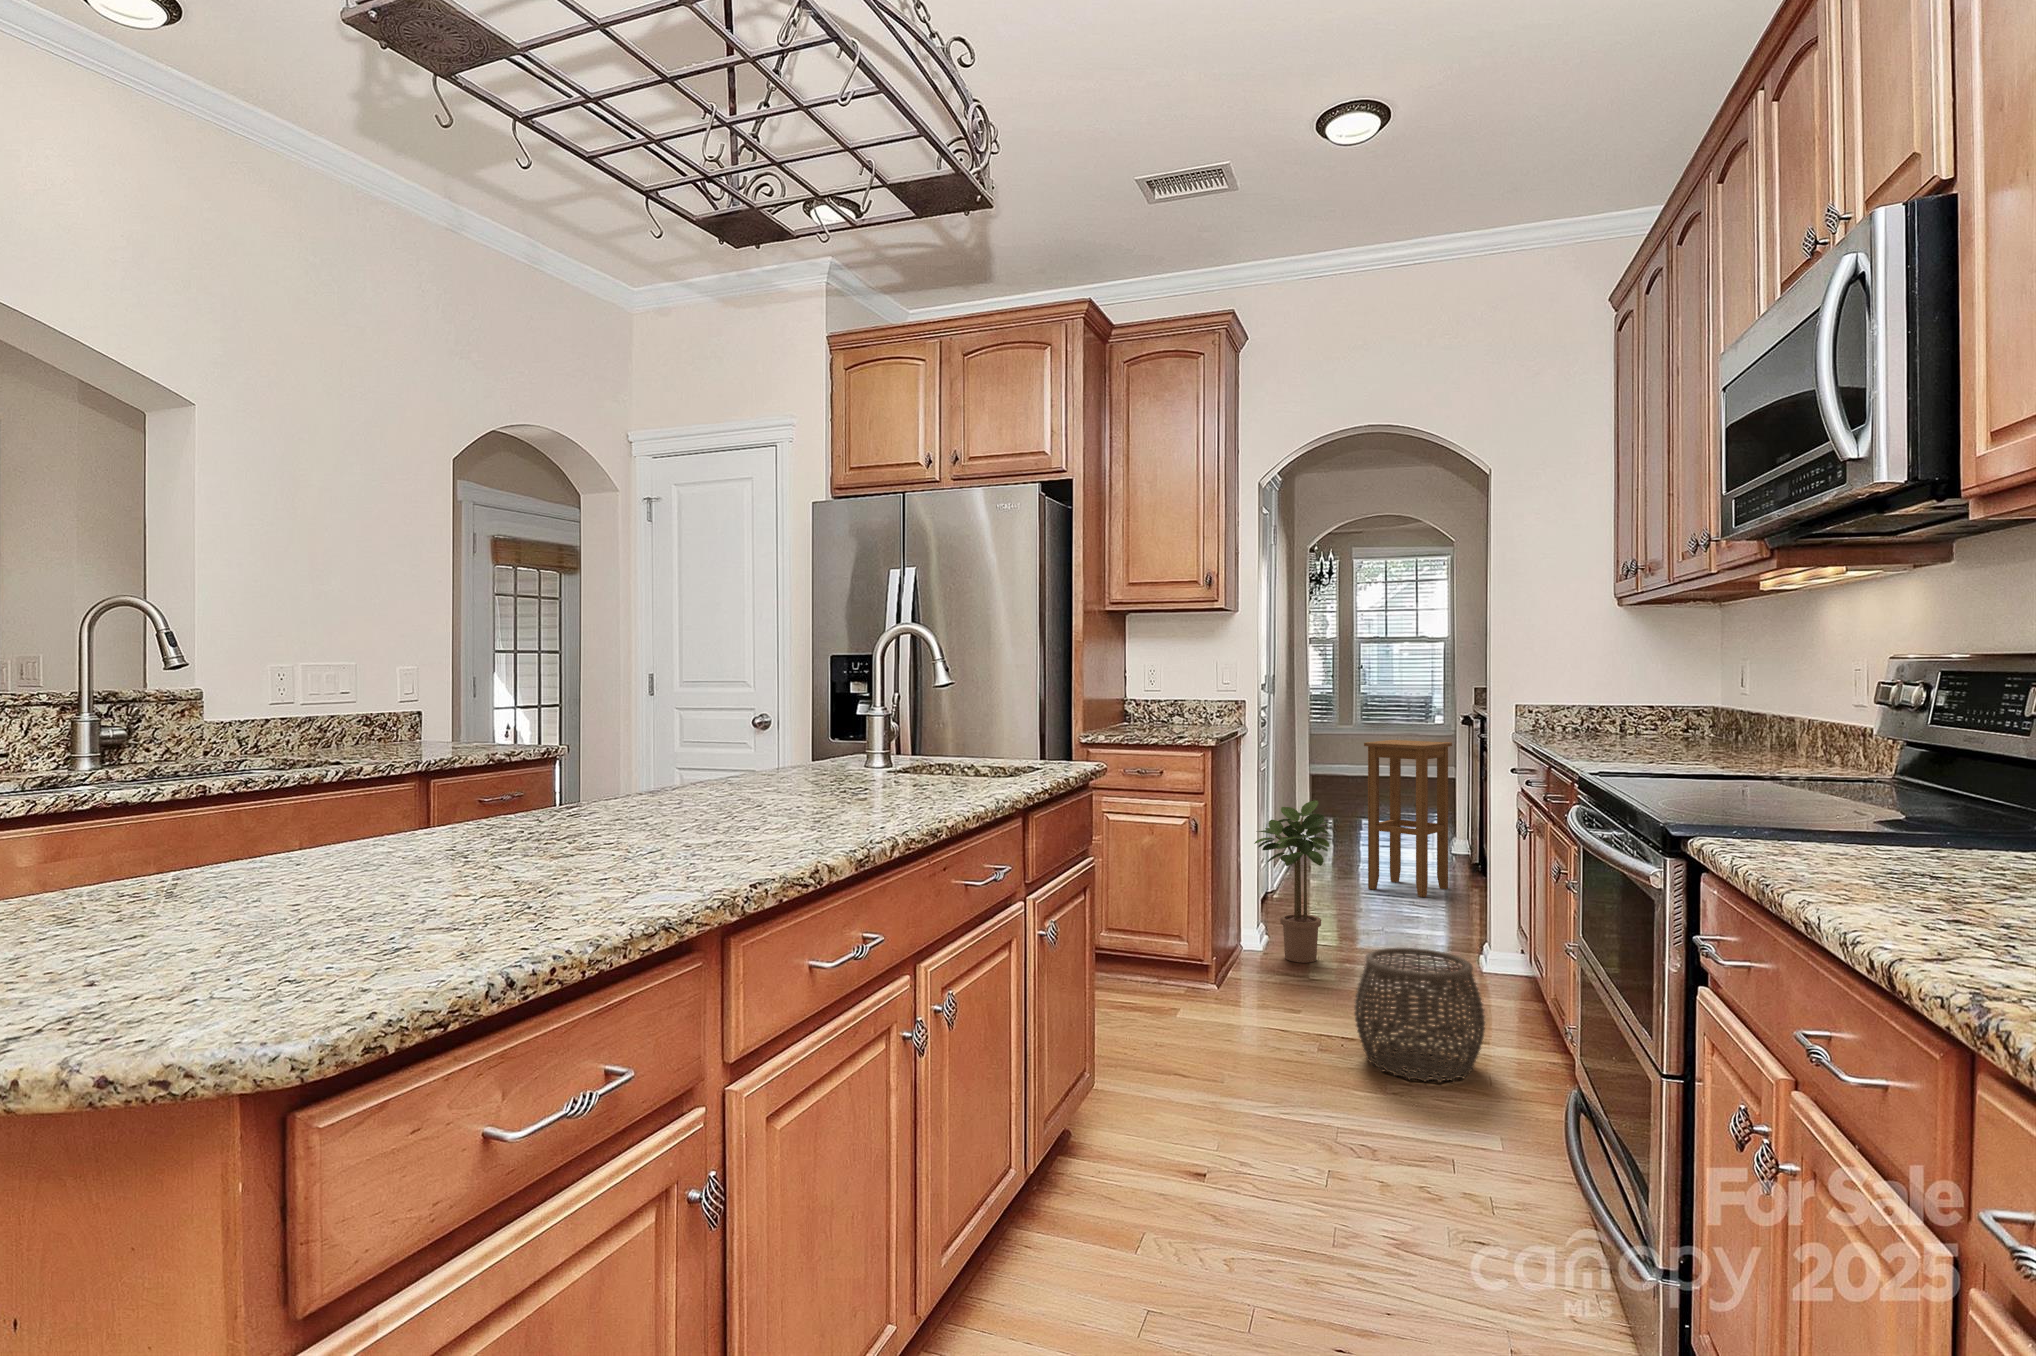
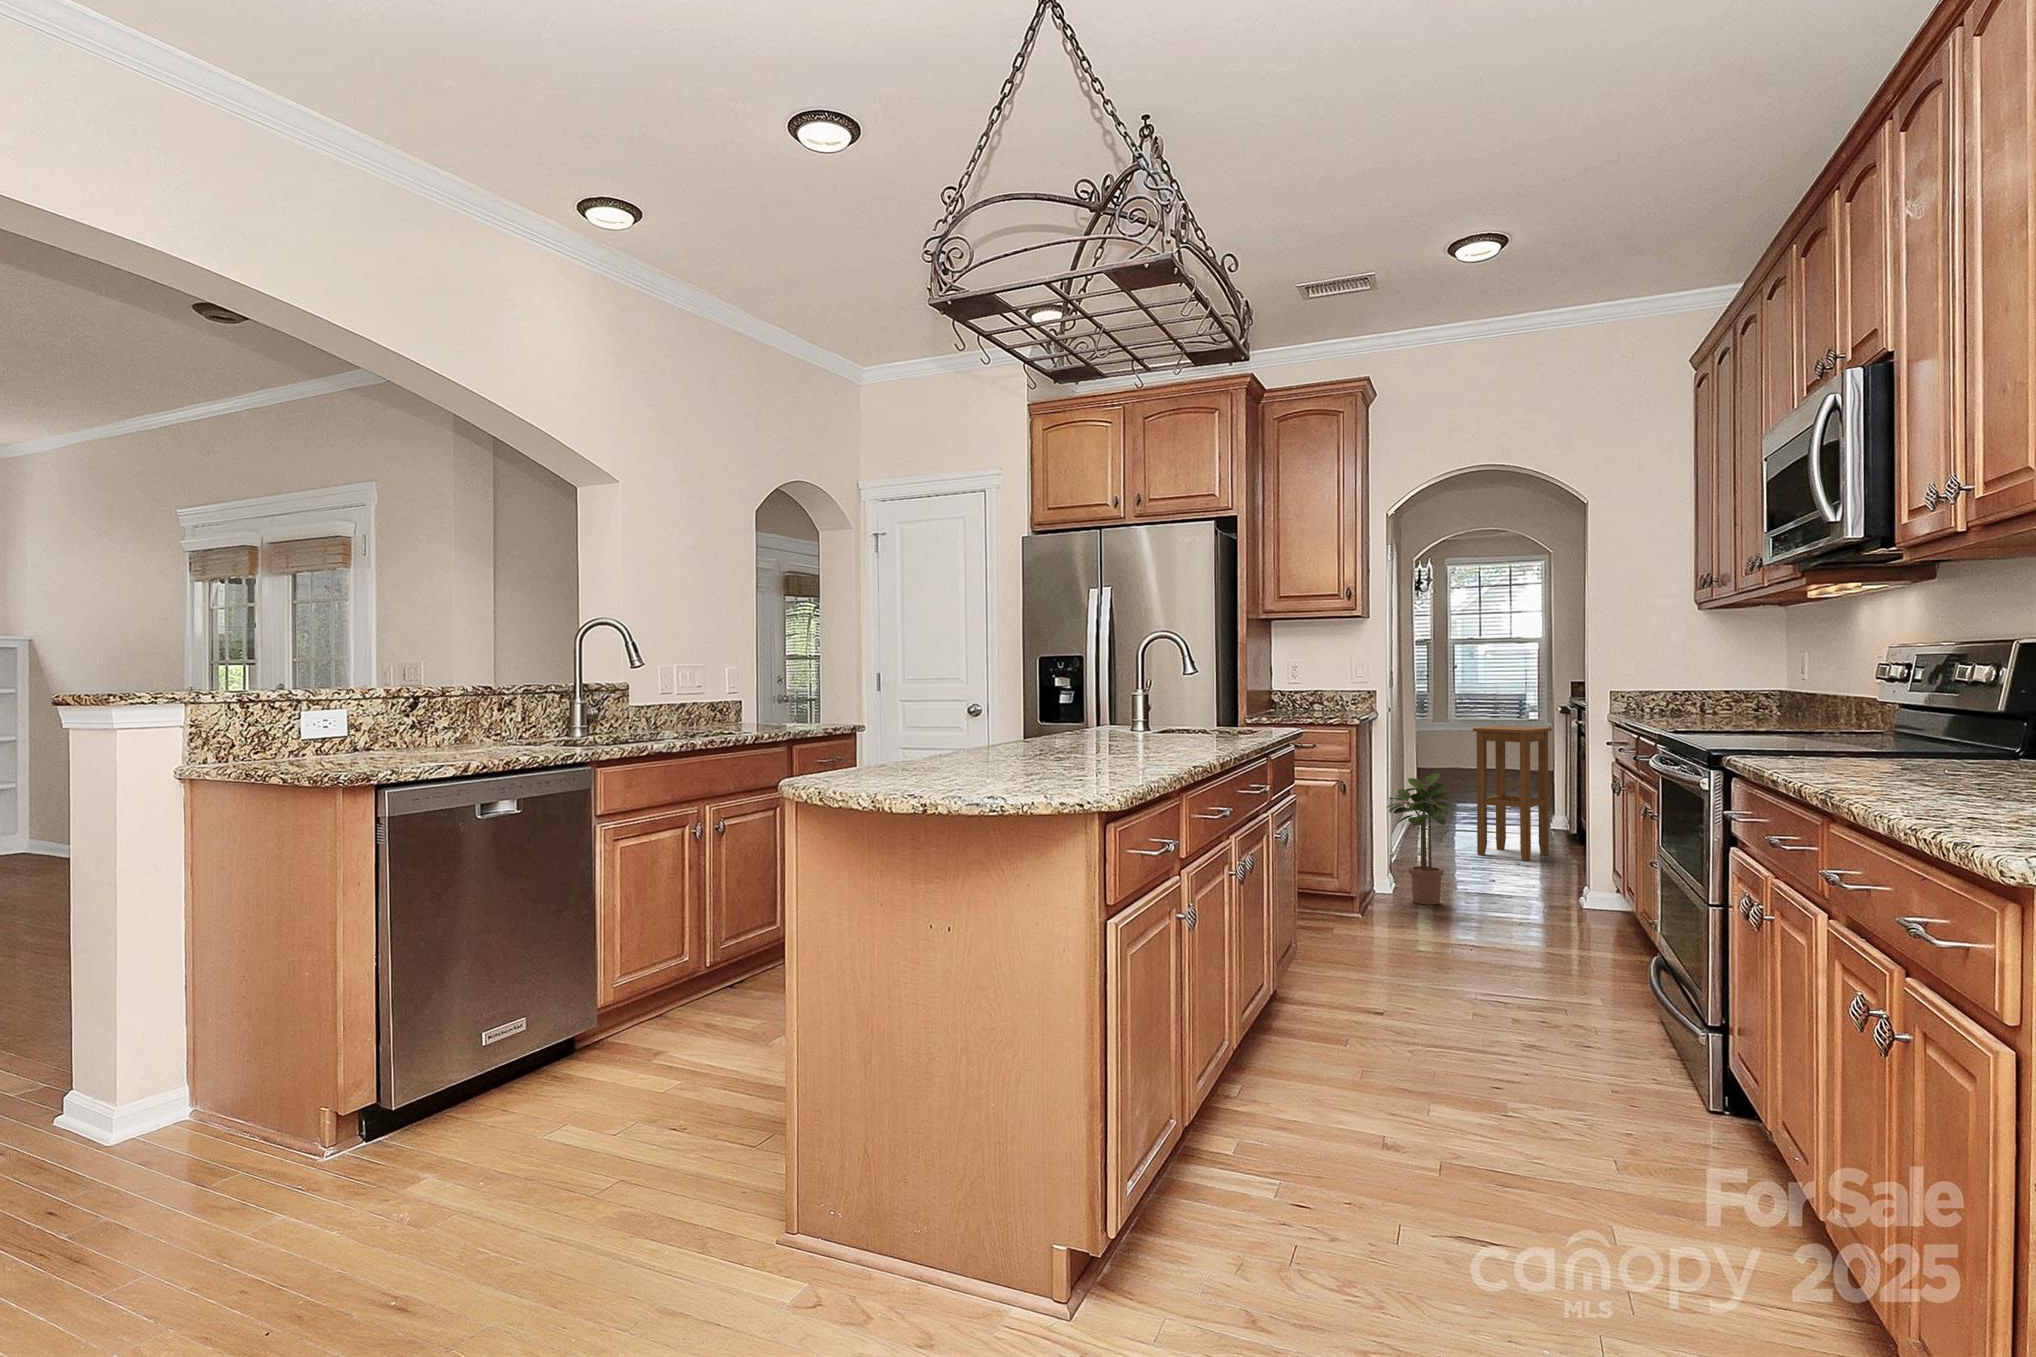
woven basket: present [1354,948,1485,1082] -> none [1479,880,1584,977]

